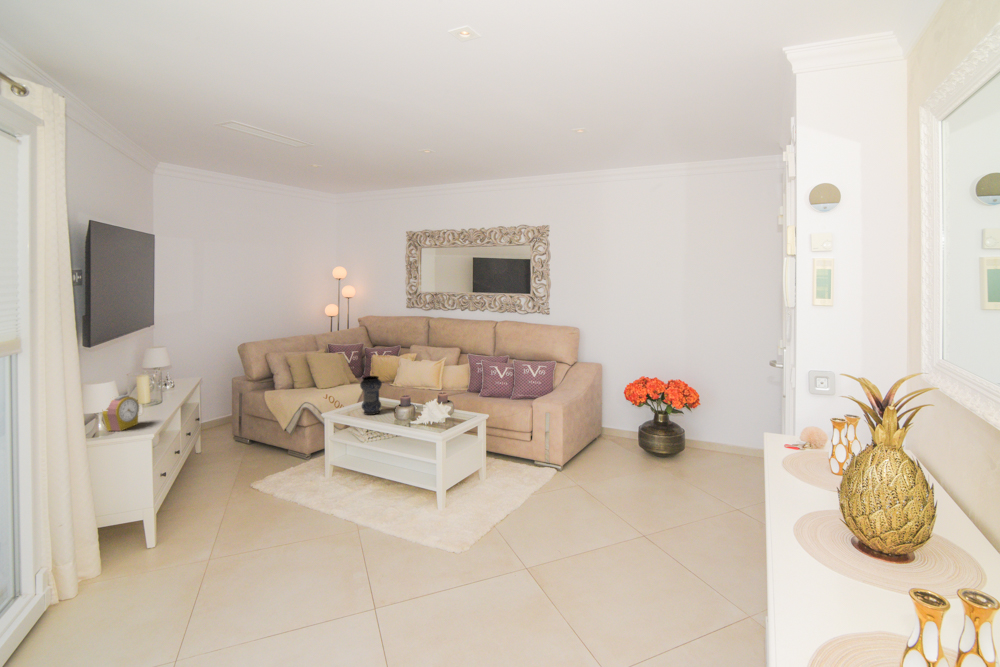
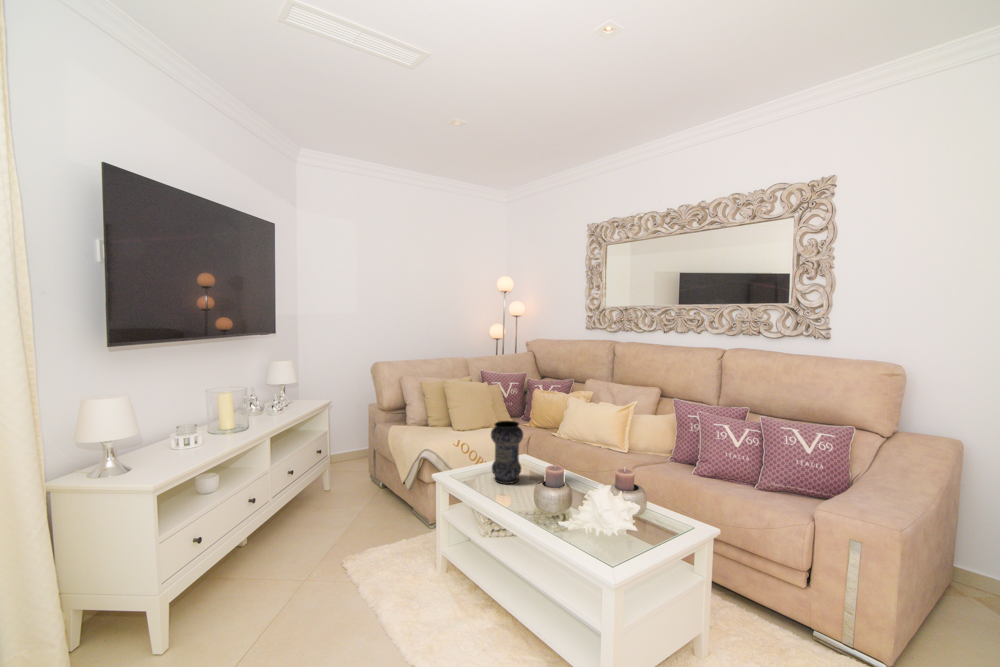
alarm clock: present [103,395,139,431] -> none [152,417,200,465]

